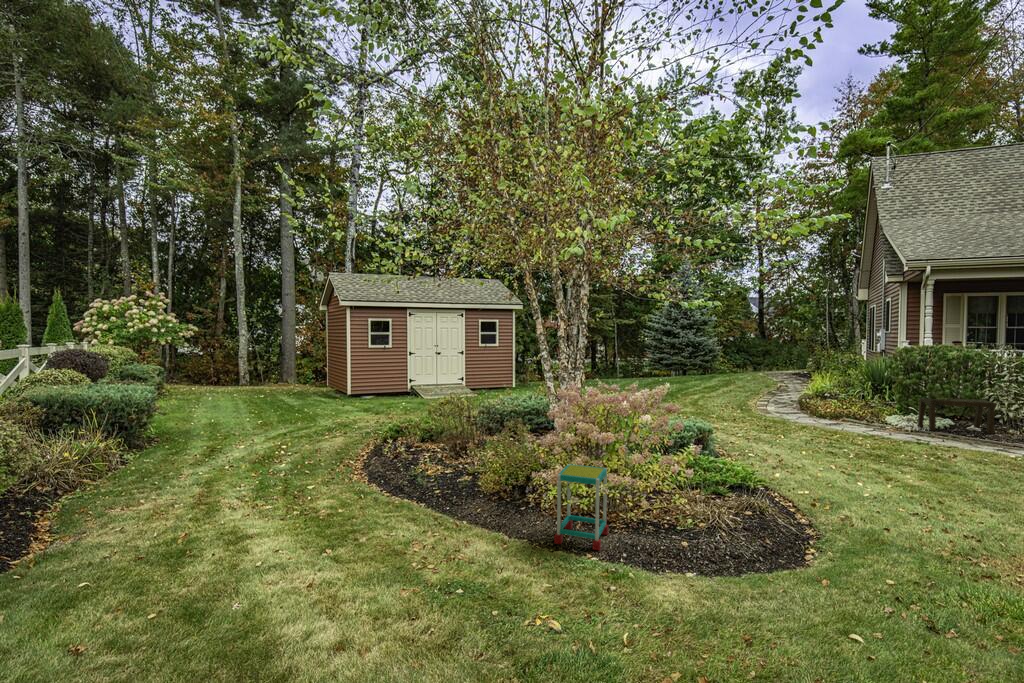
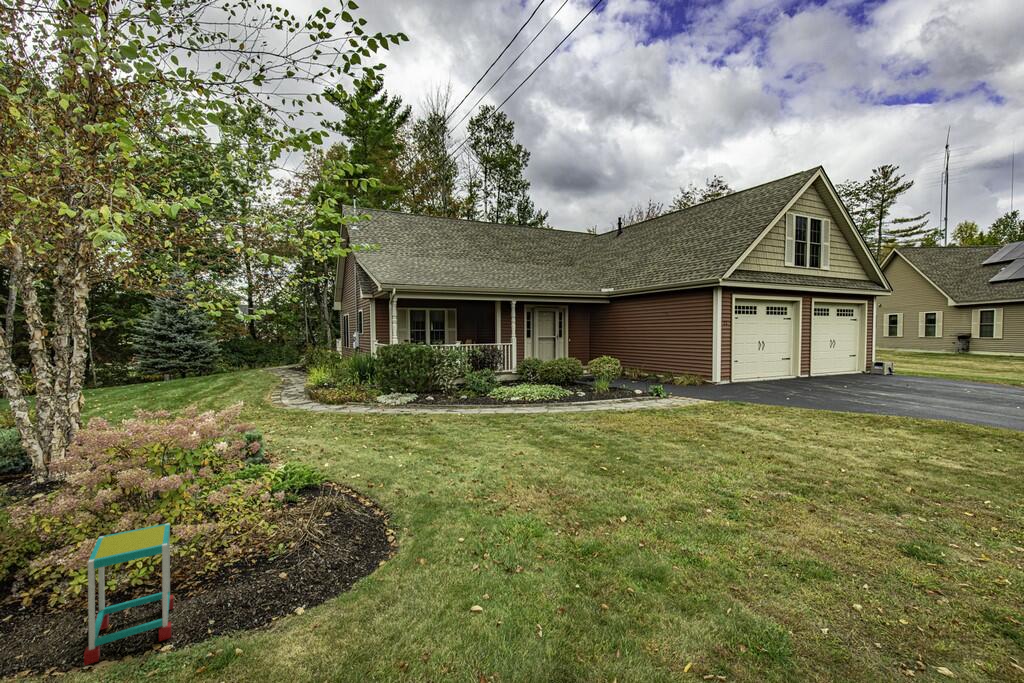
bench: present [918,398,996,434] -> none [397,379,438,404]

